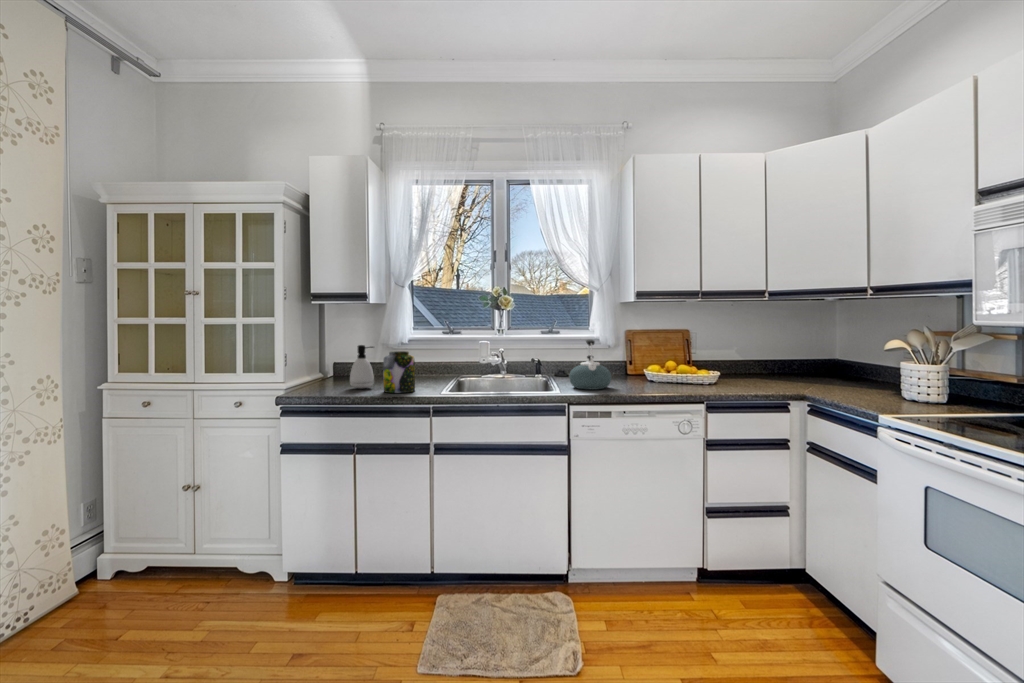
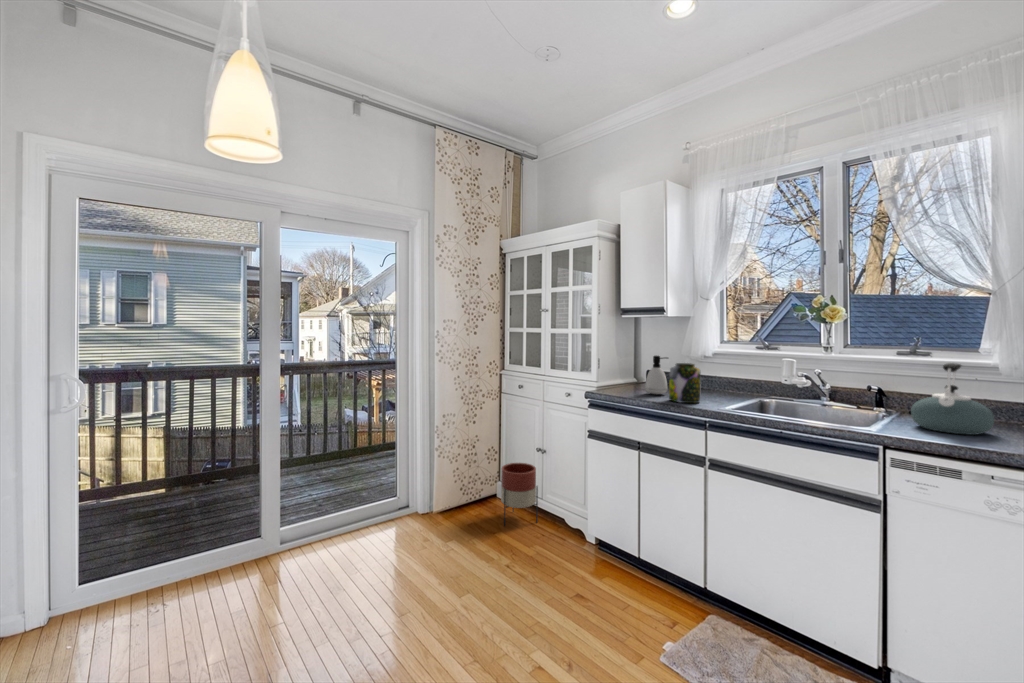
planter: none [133,511,200,611] -> present [501,463,538,526]

